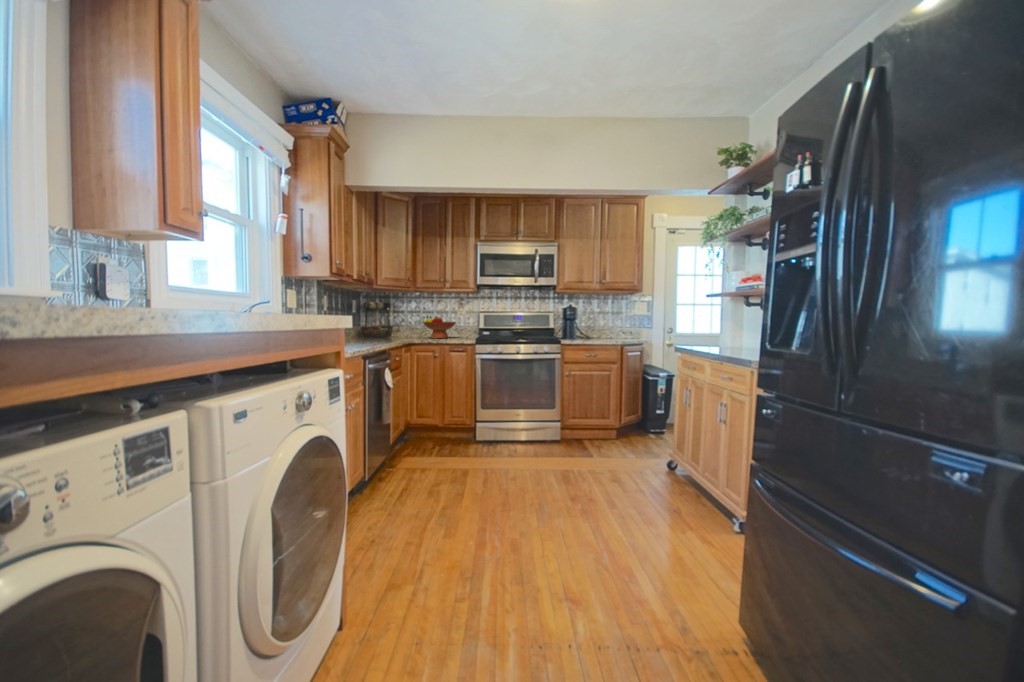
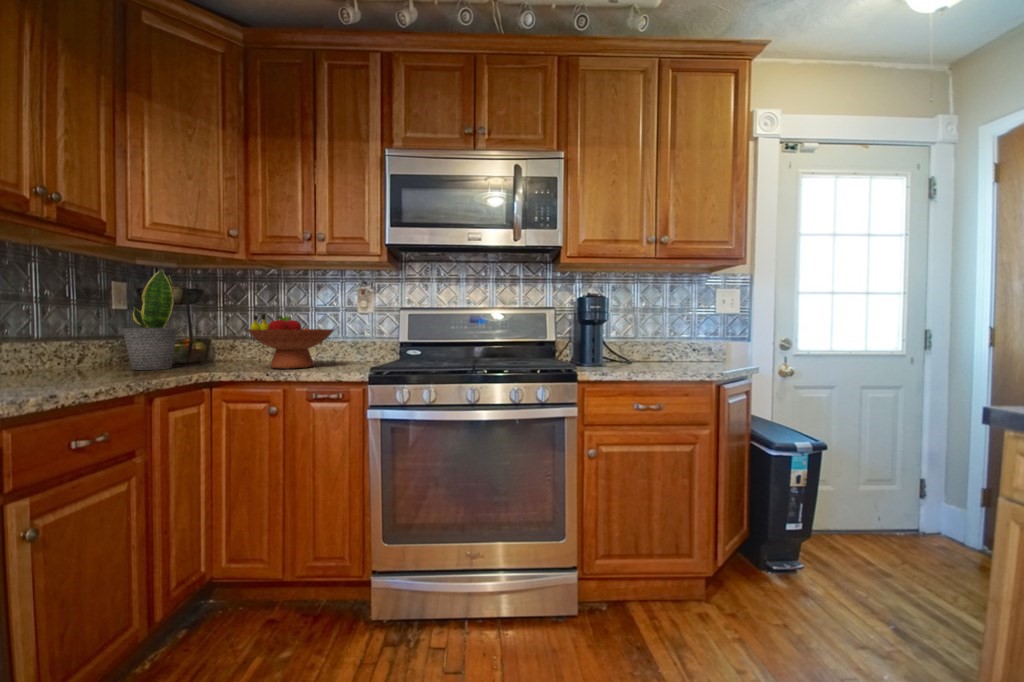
potted plant: none [369,296,389,339] -> present [122,270,178,370]

